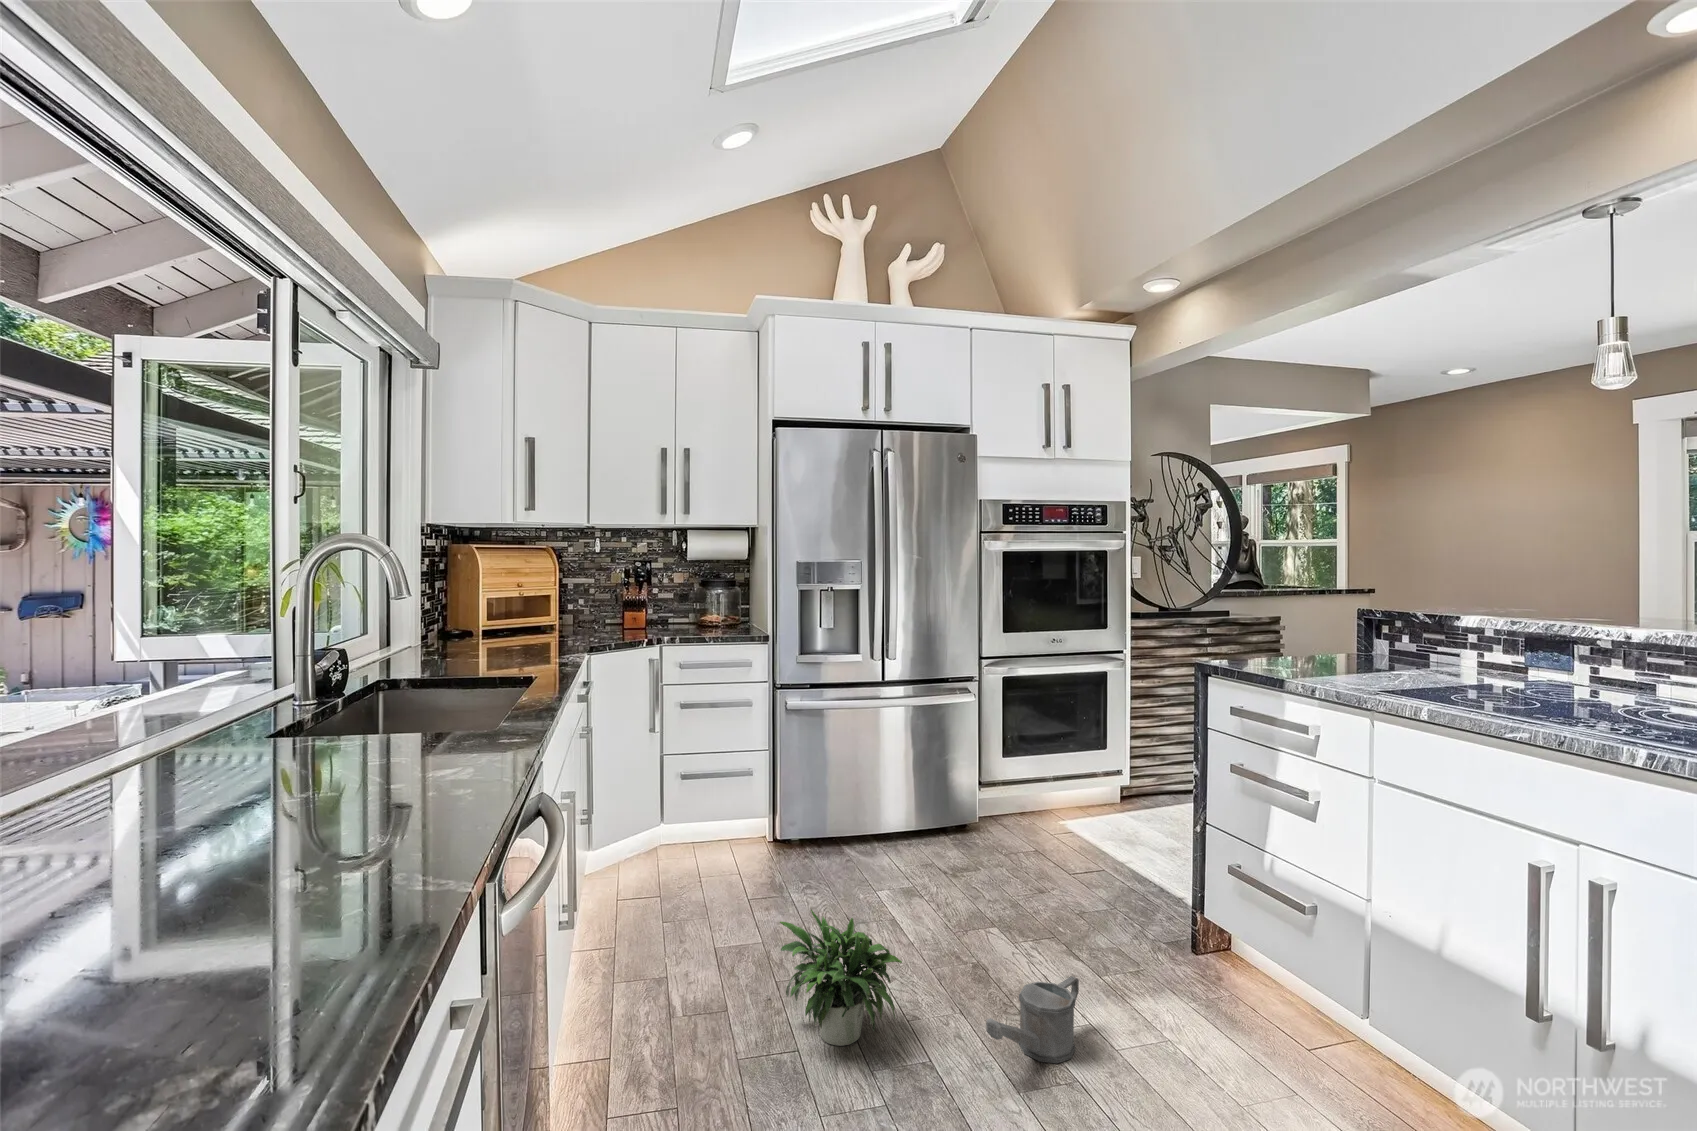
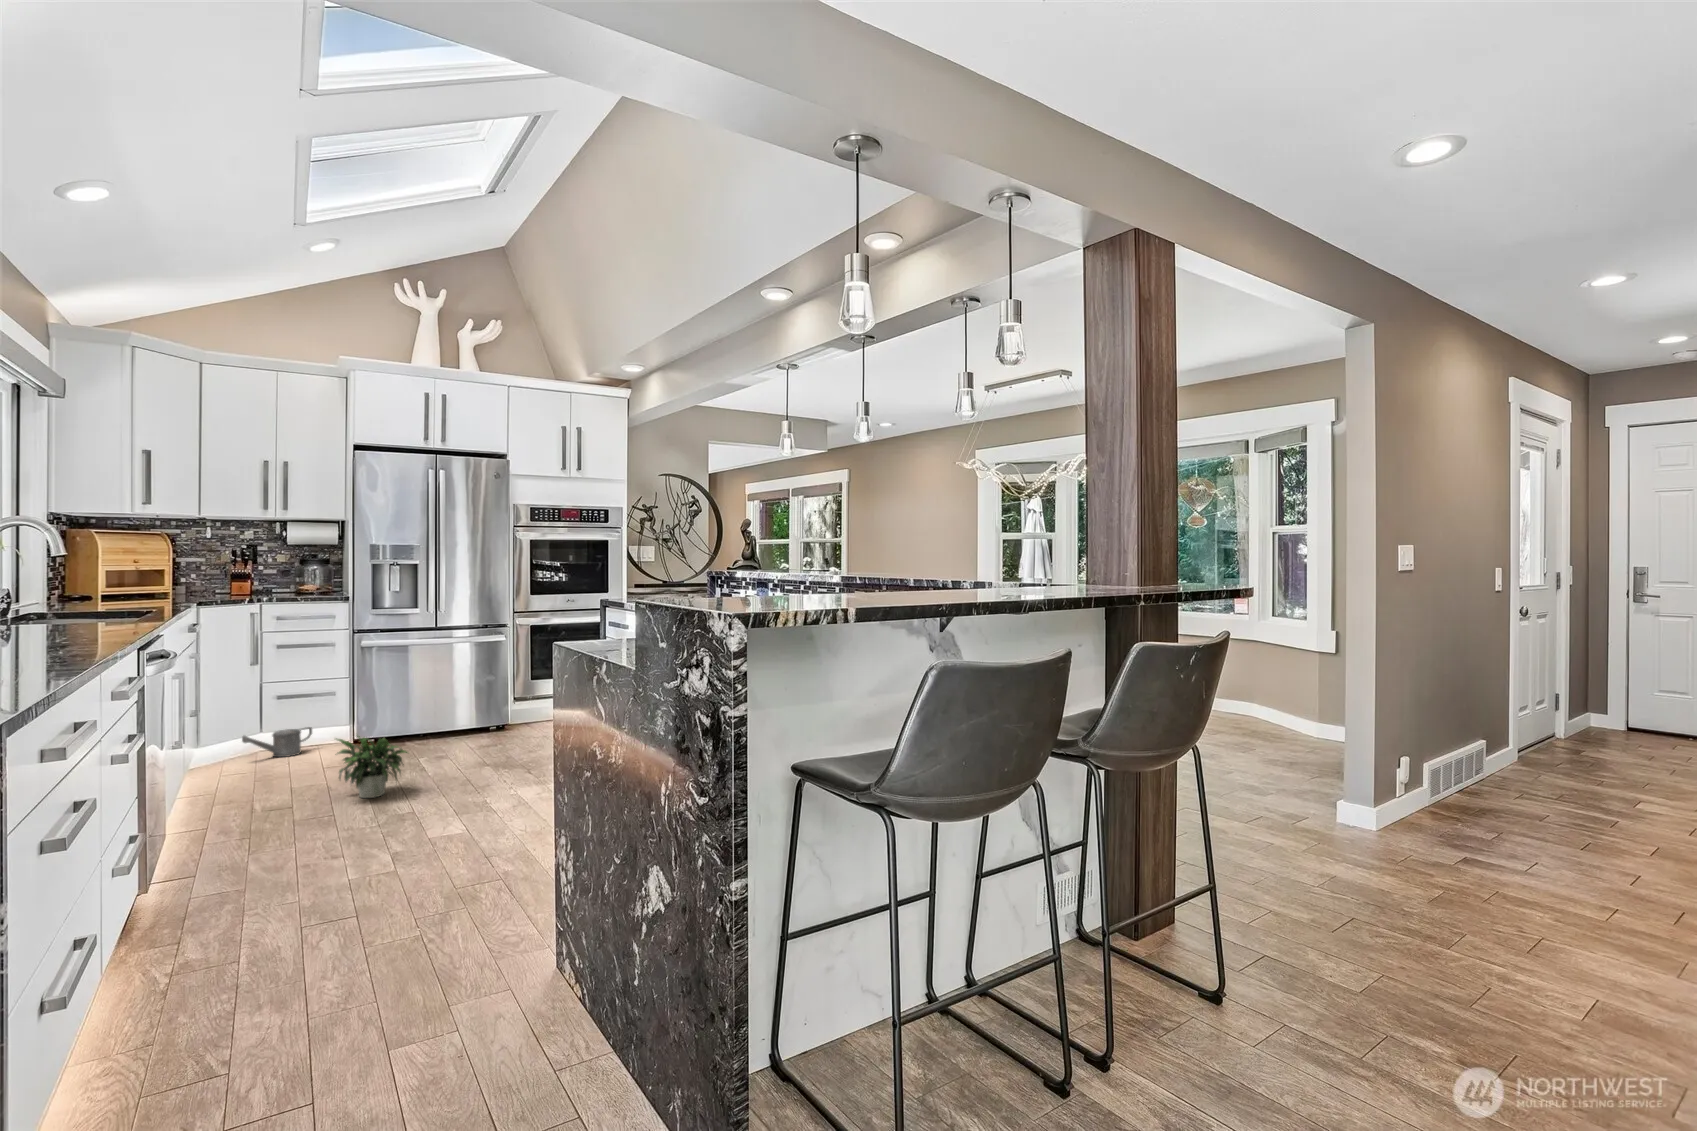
watering can: present [986,976,1079,1063] -> present [242,727,312,757]

